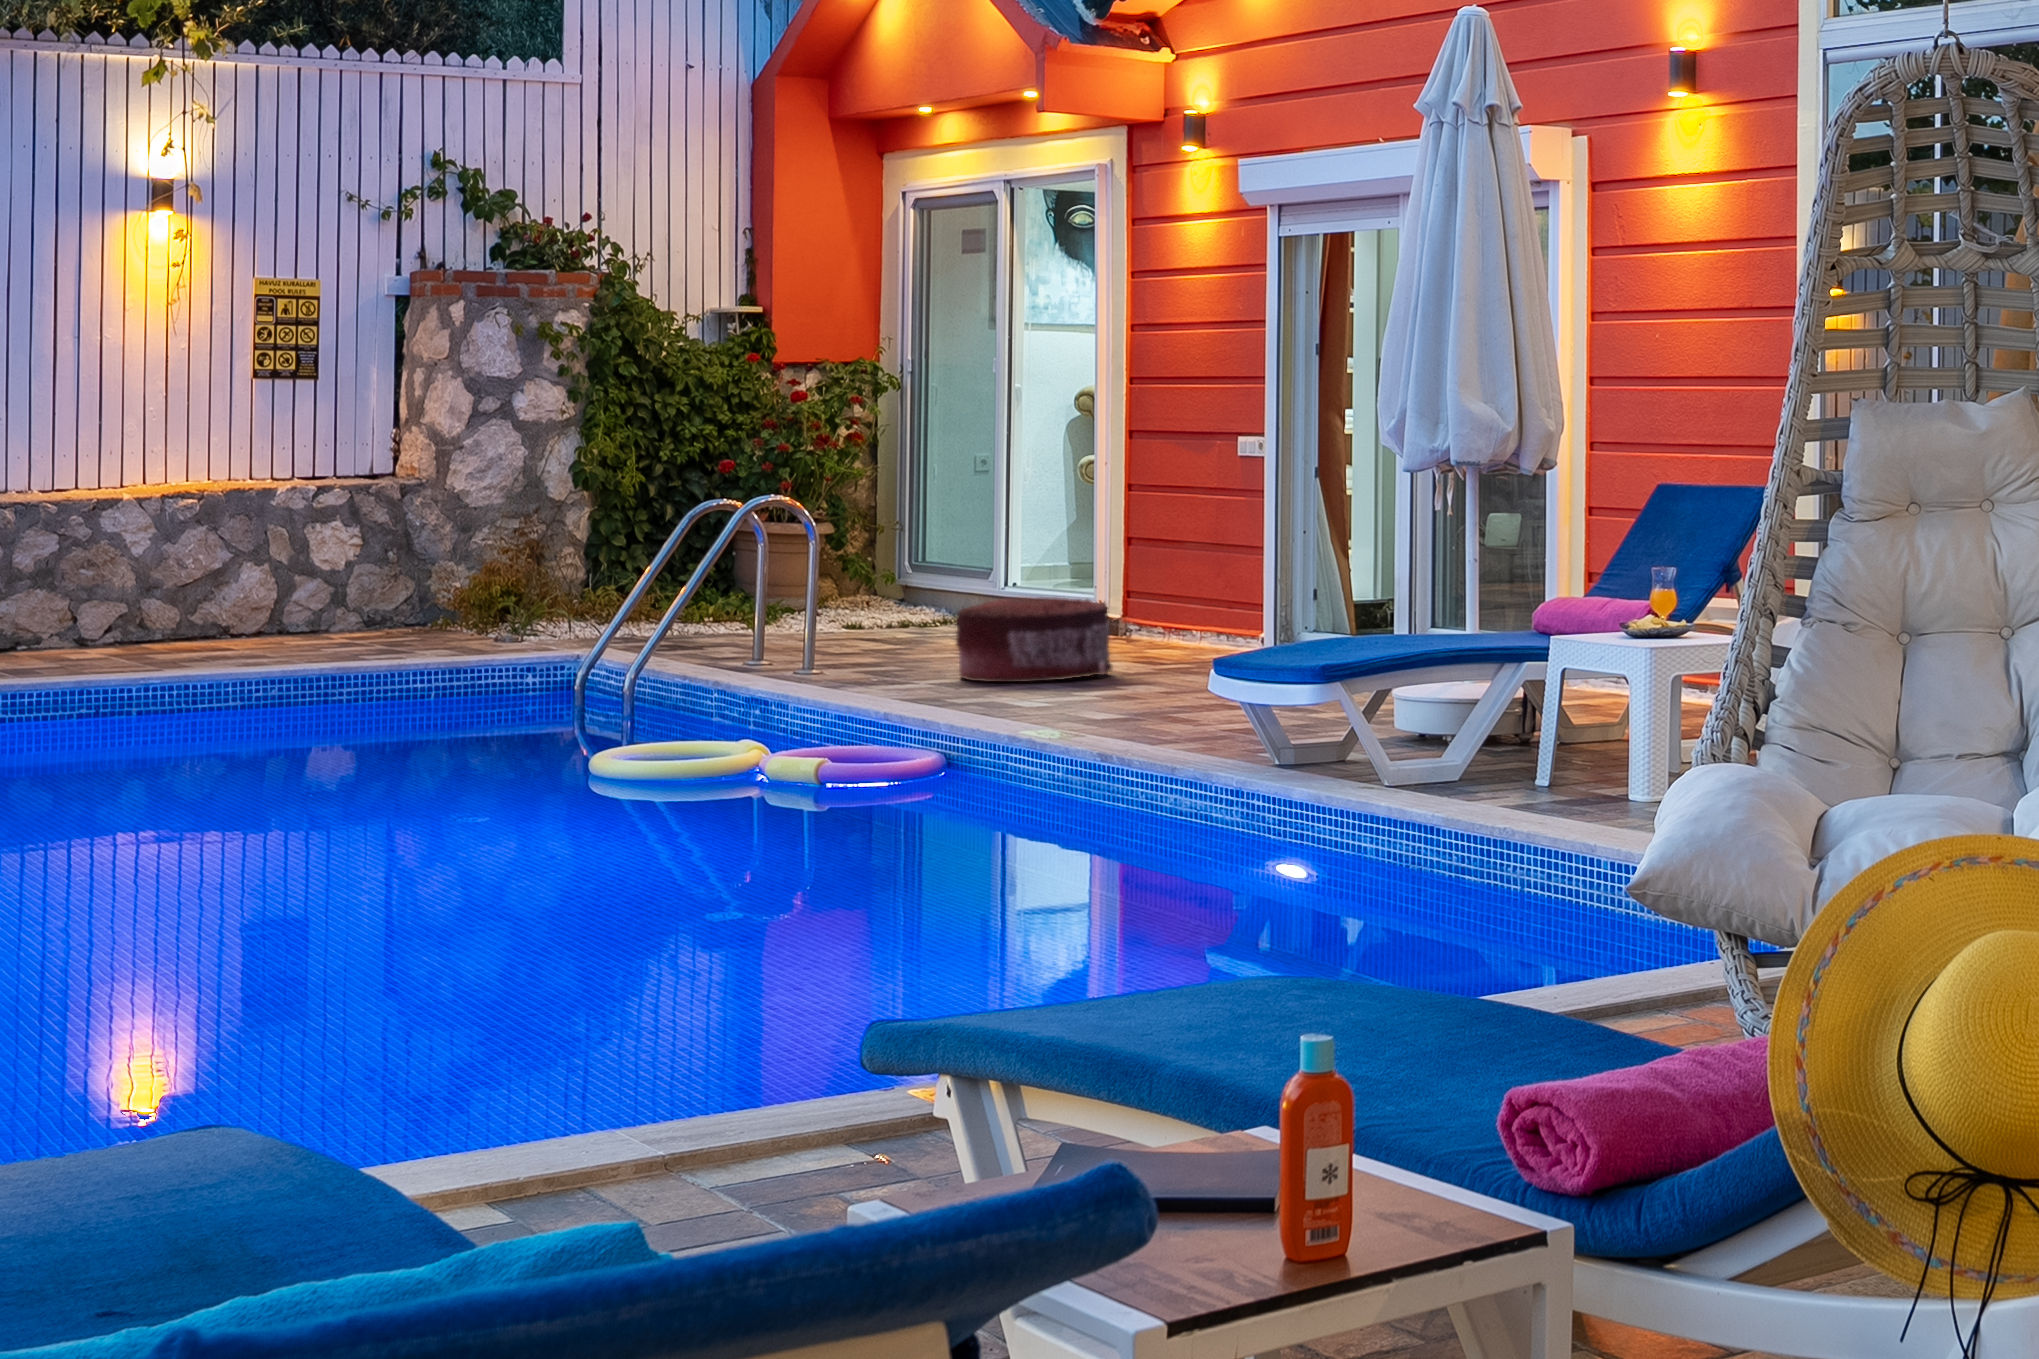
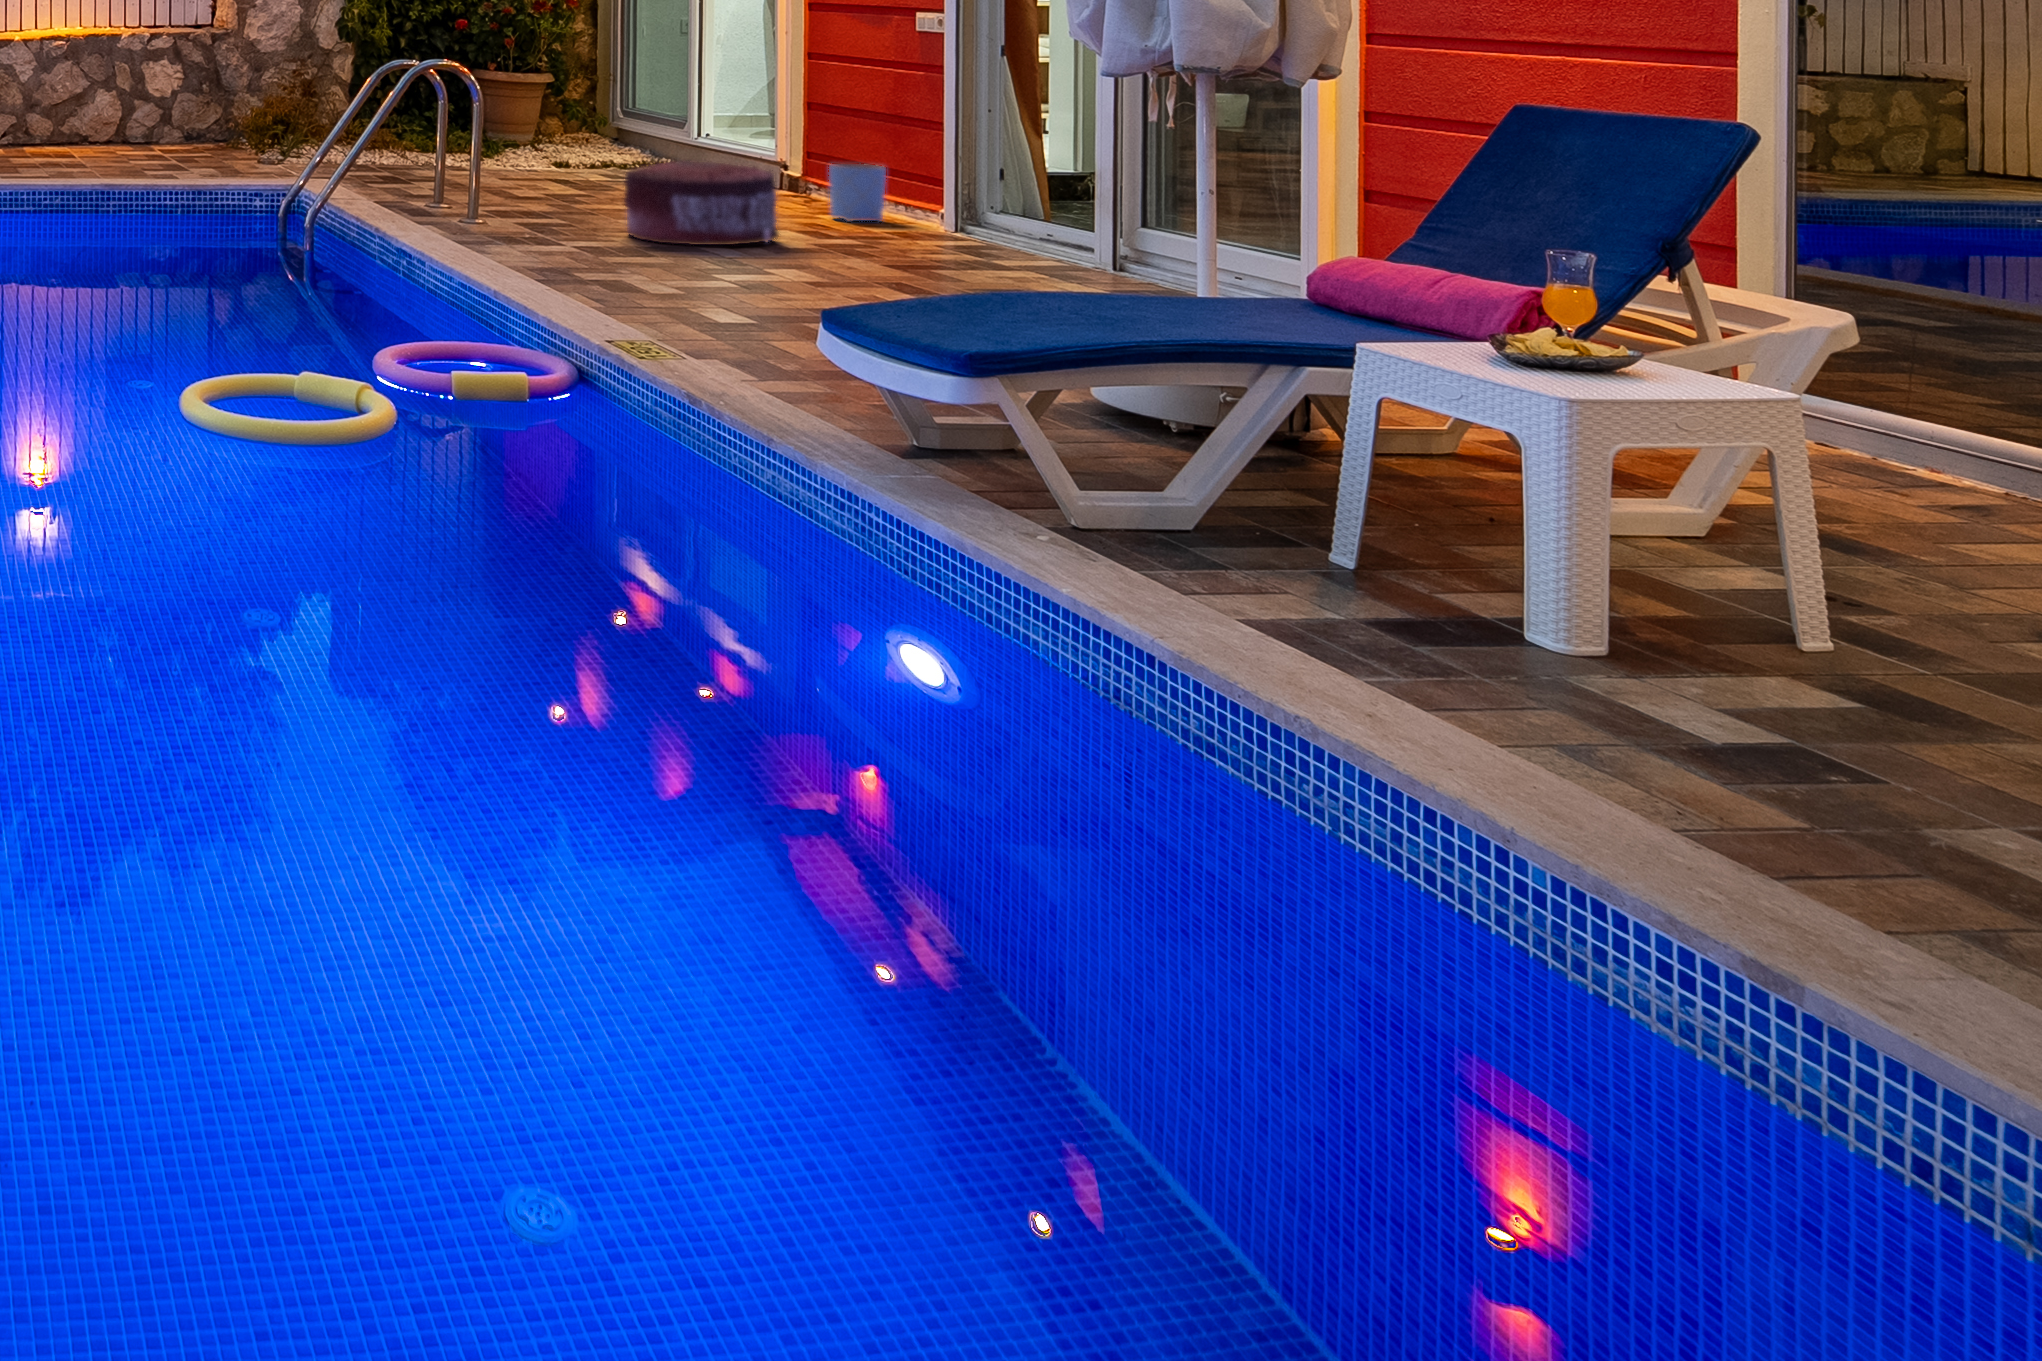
planter: none [1155,596,1210,656] -> present [829,164,886,222]

